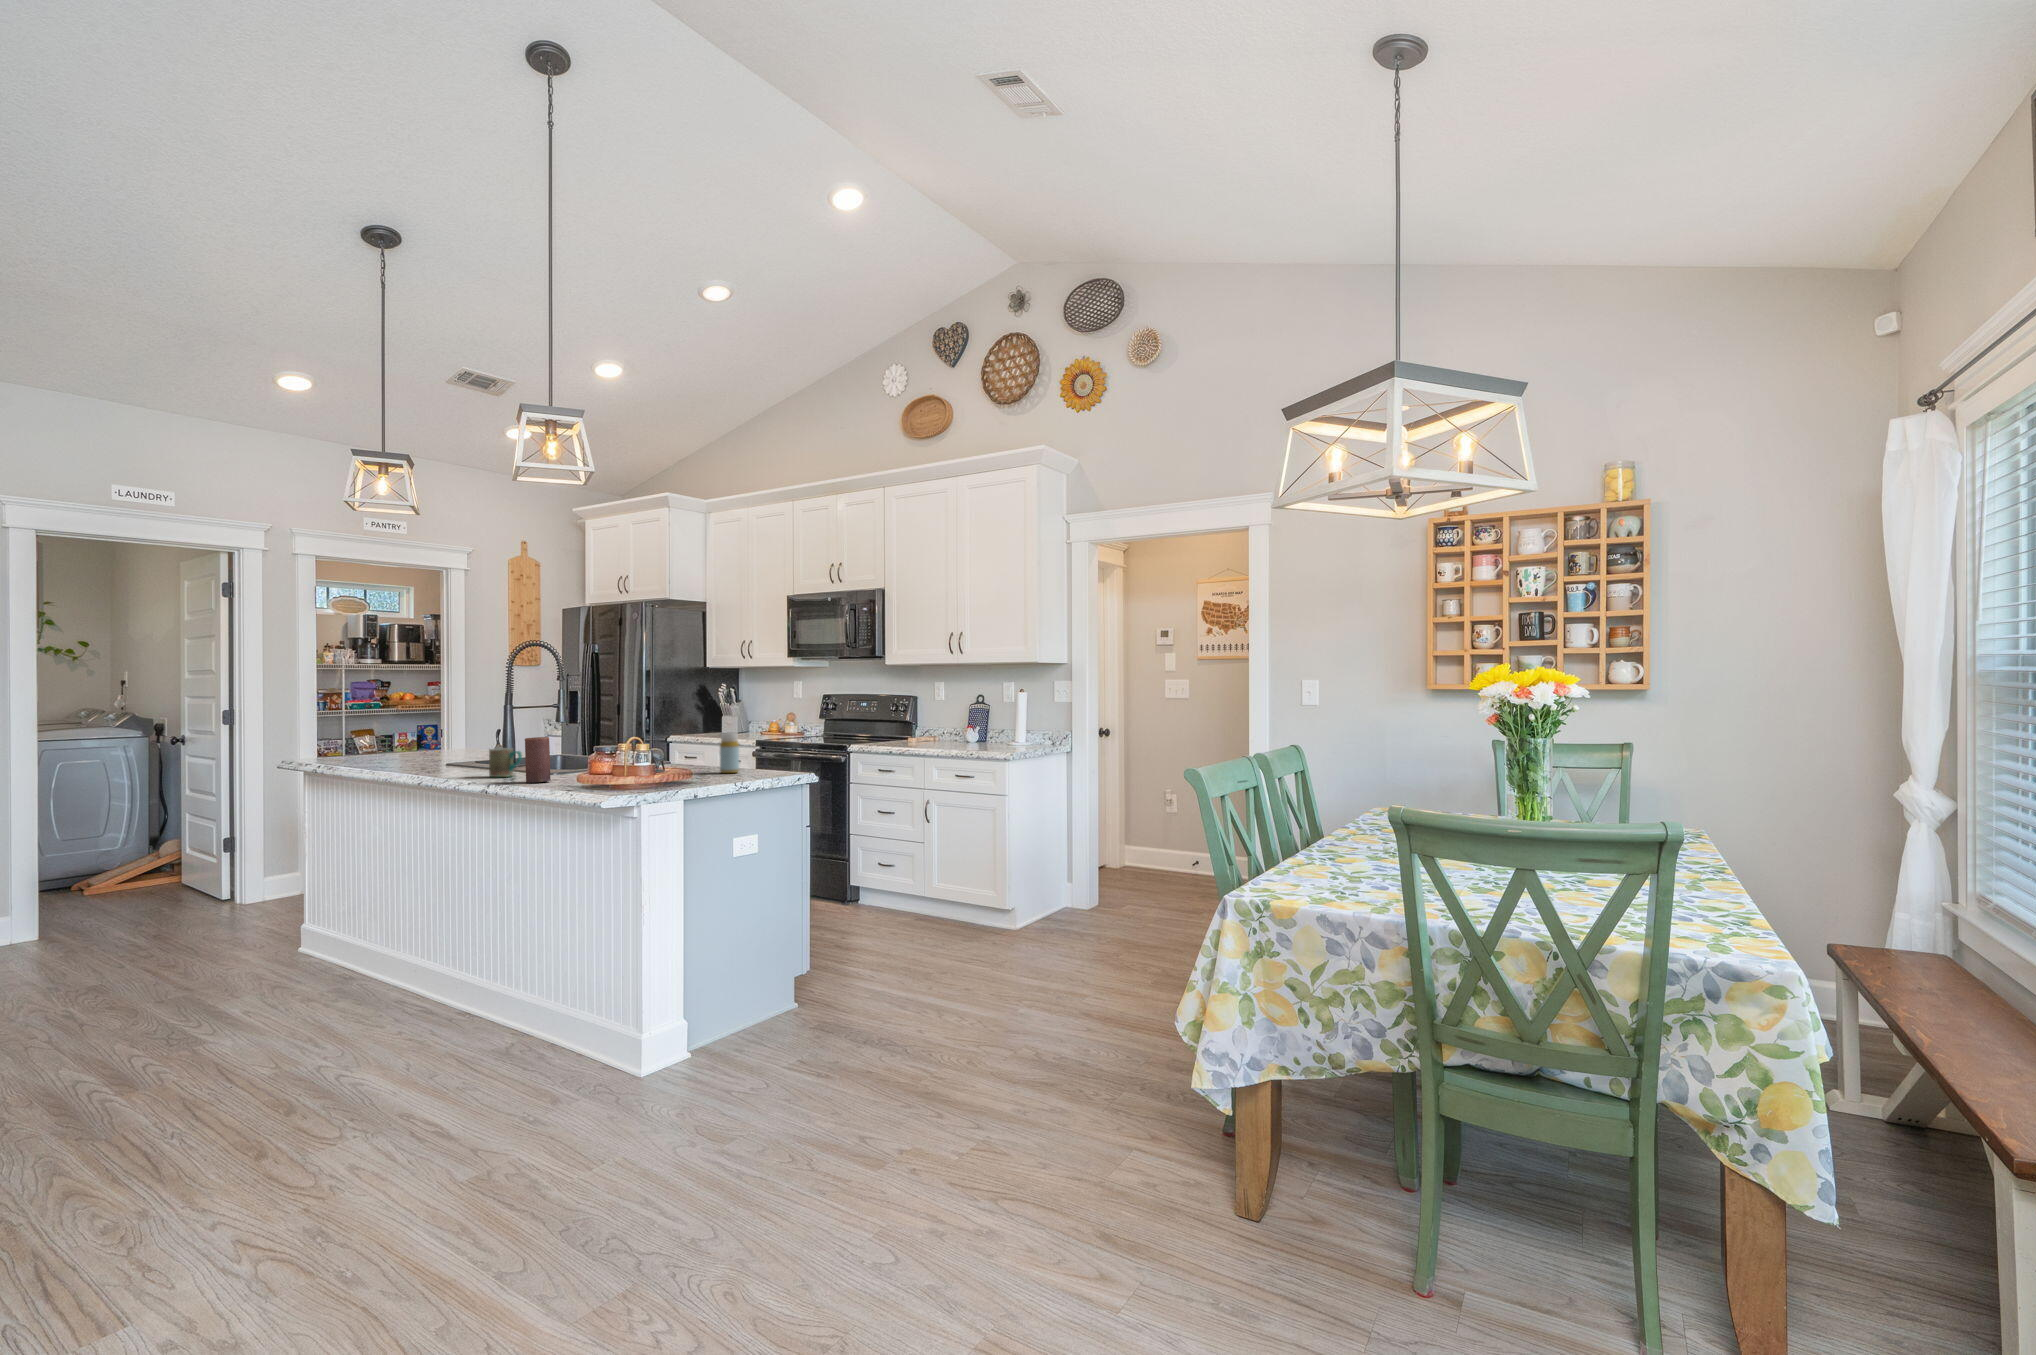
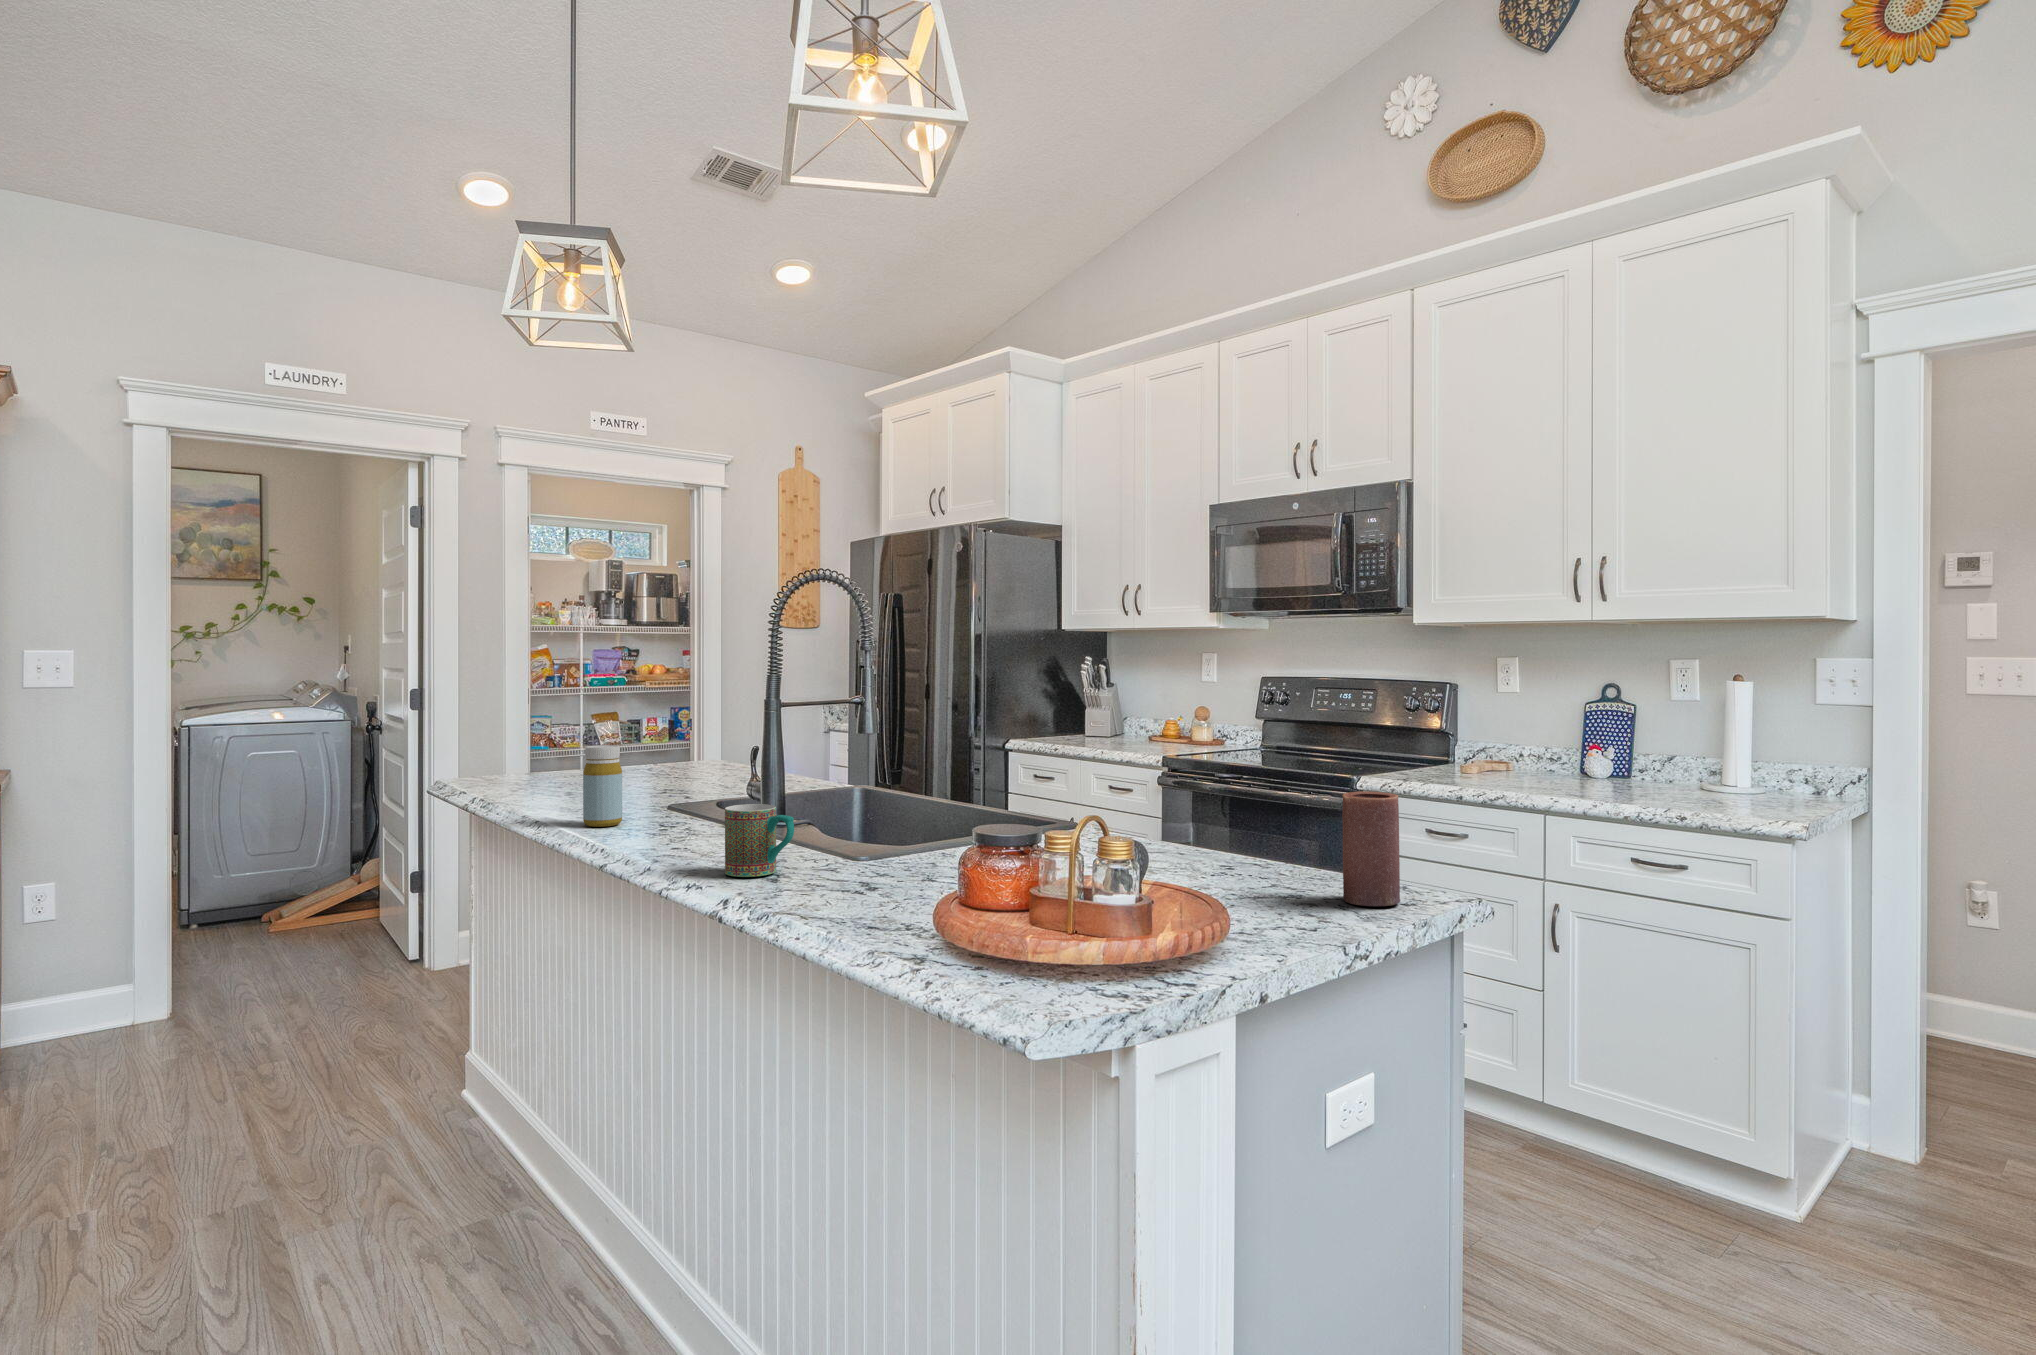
bottle: present [720,732,739,773] -> present [583,745,622,827]
candle: present [525,737,551,783] -> present [1342,792,1401,906]

